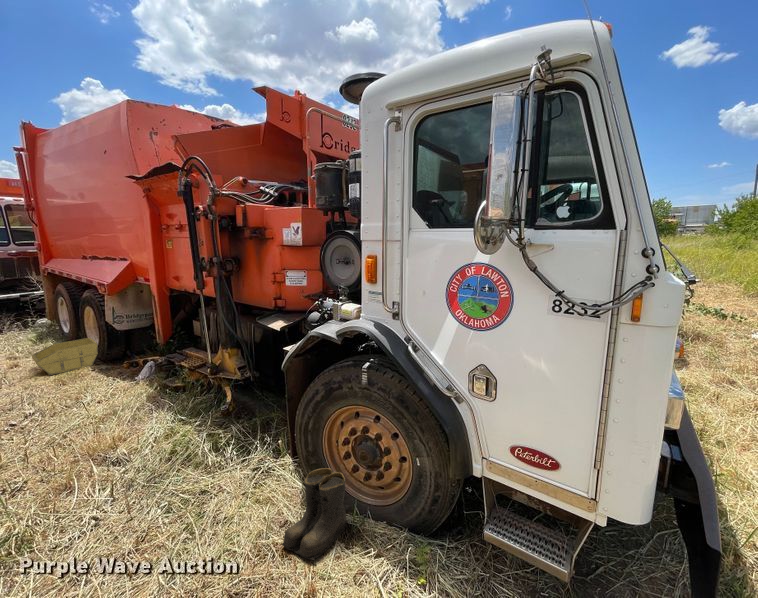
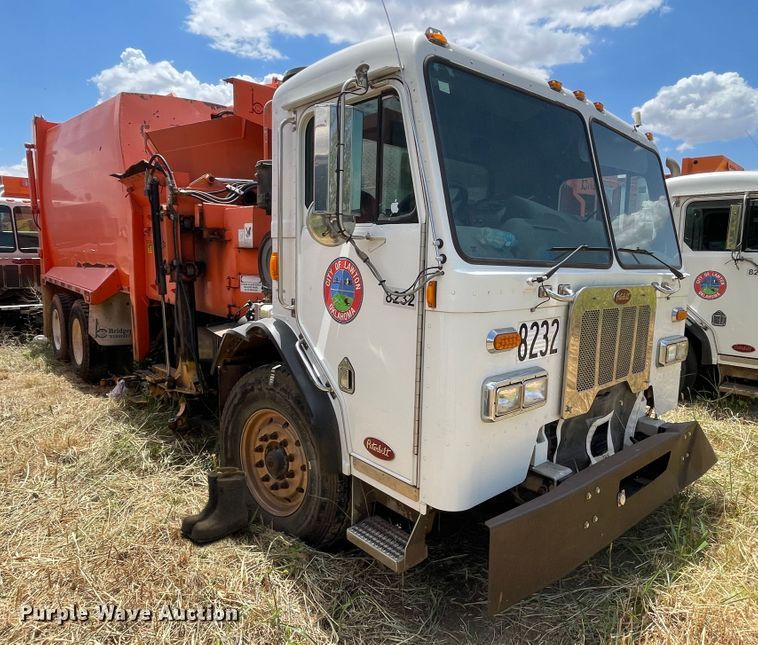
storage bin: present [32,338,98,375] -> none [17,352,80,387]

